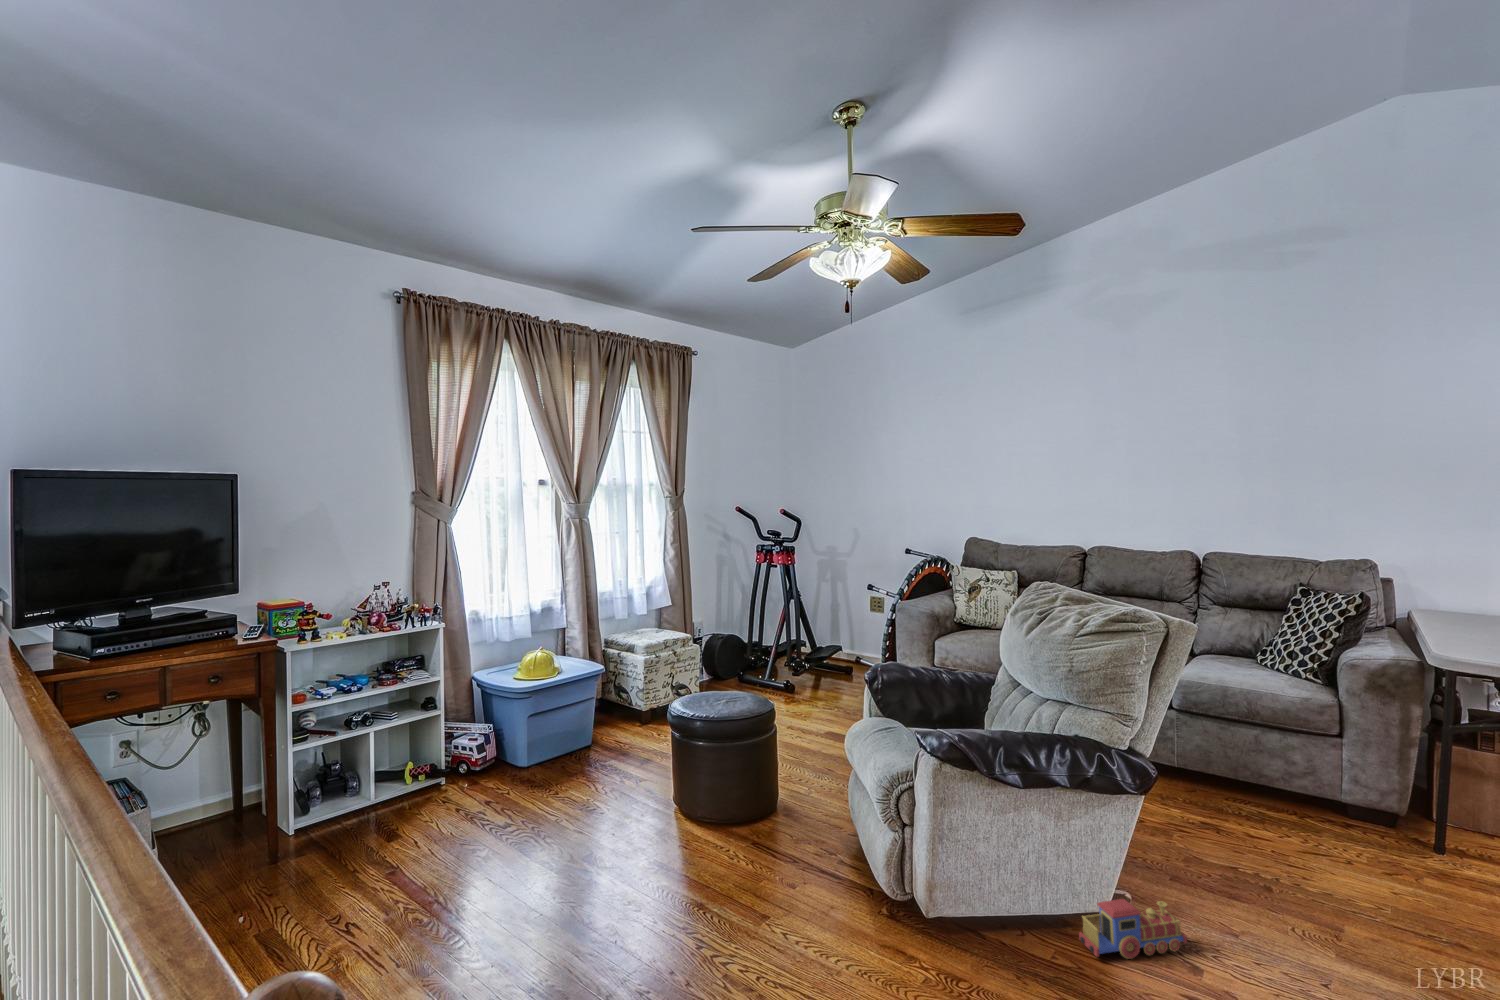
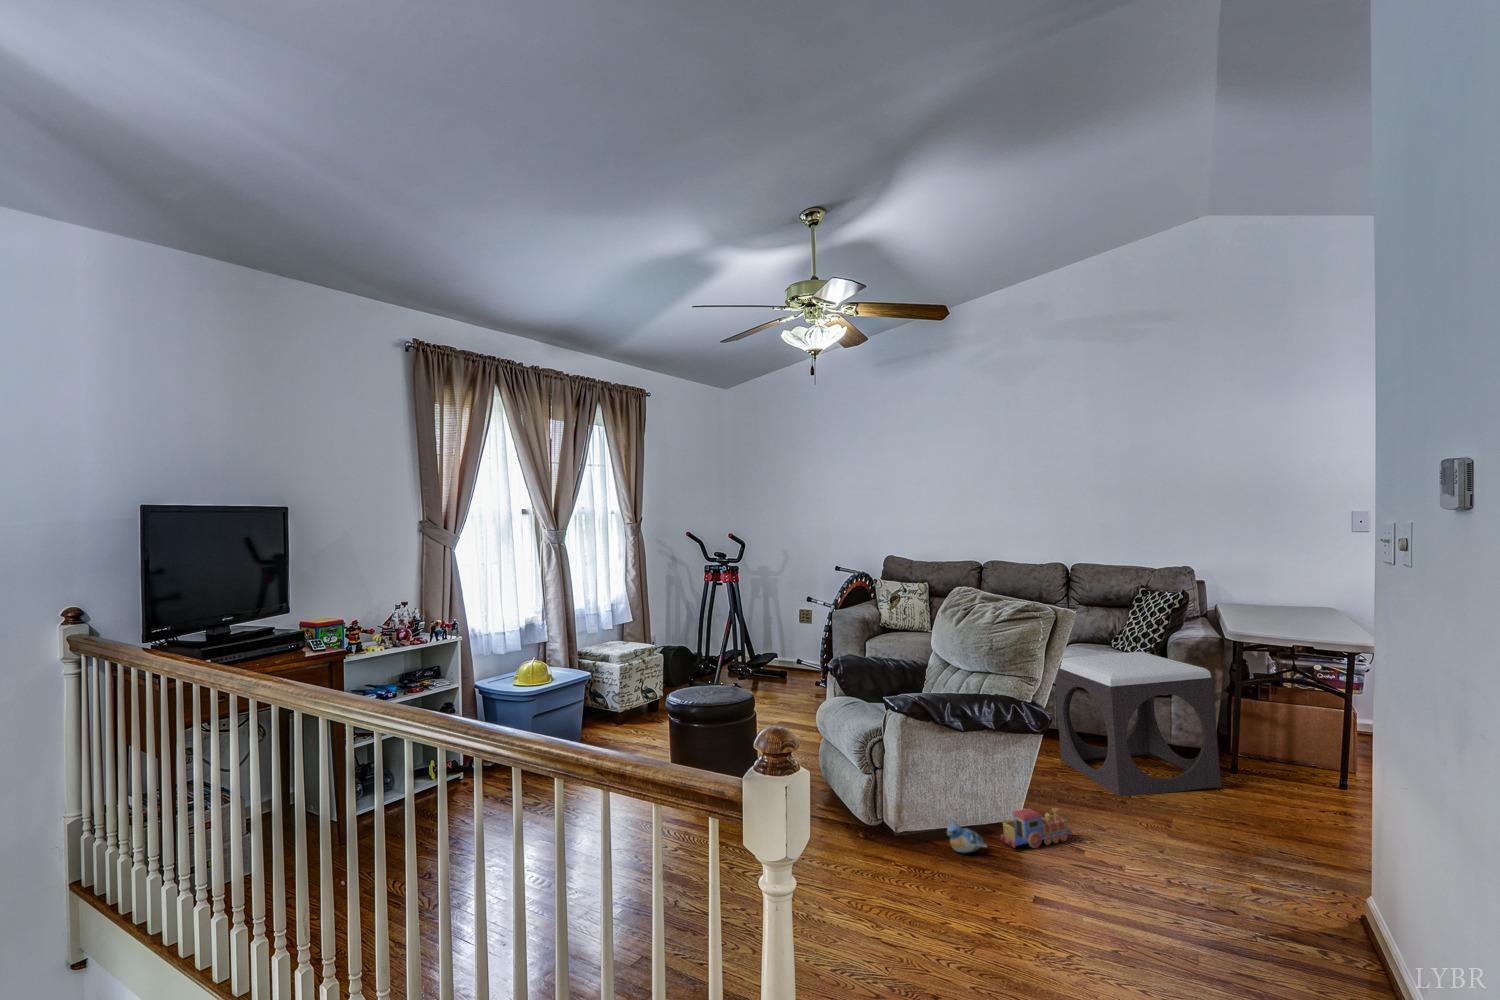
footstool: none [1172,674,1422,879] -> present [1055,652,1221,796]
plush toy: none [996,913,1057,957] -> present [947,823,987,853]

